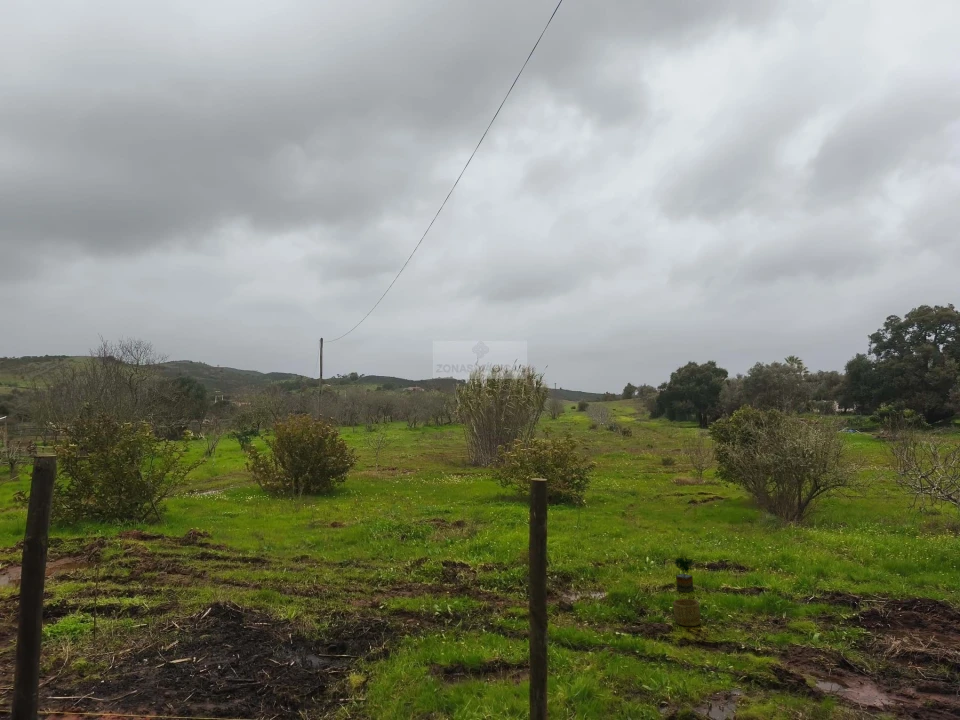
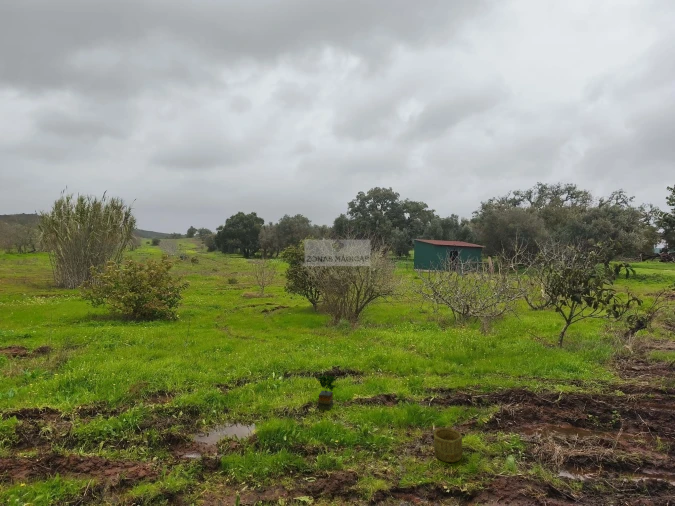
wooden bucket: present [672,599,701,626] -> present [433,428,463,462]

